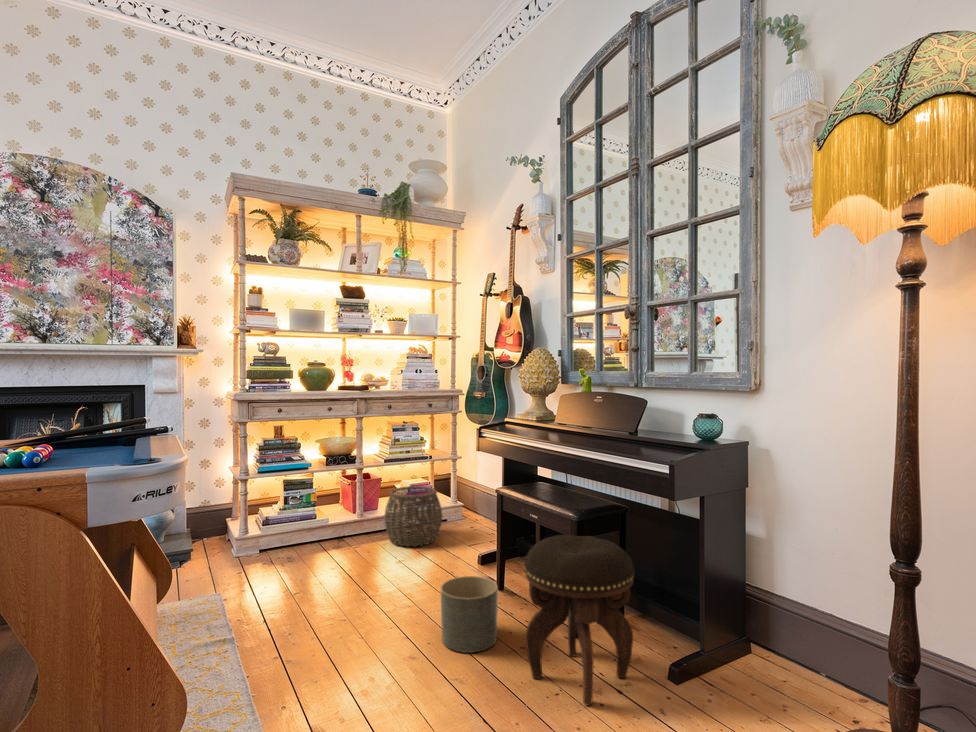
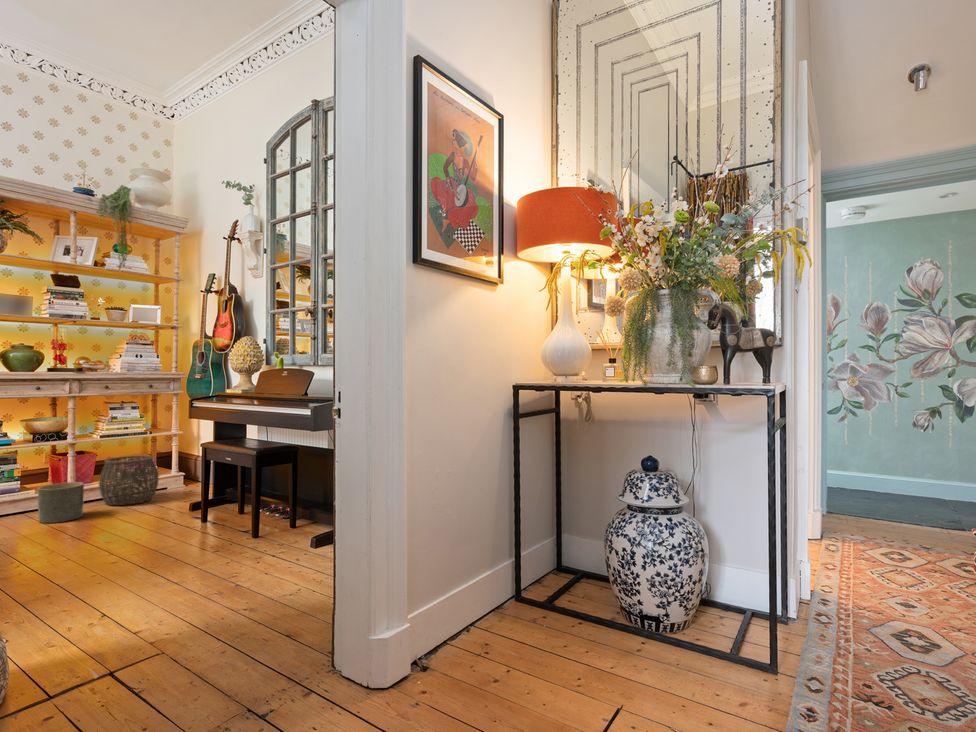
footstool: present [525,535,634,705] -> none [209,460,288,561]
planter: present [441,576,498,653] -> present [38,482,84,523]

